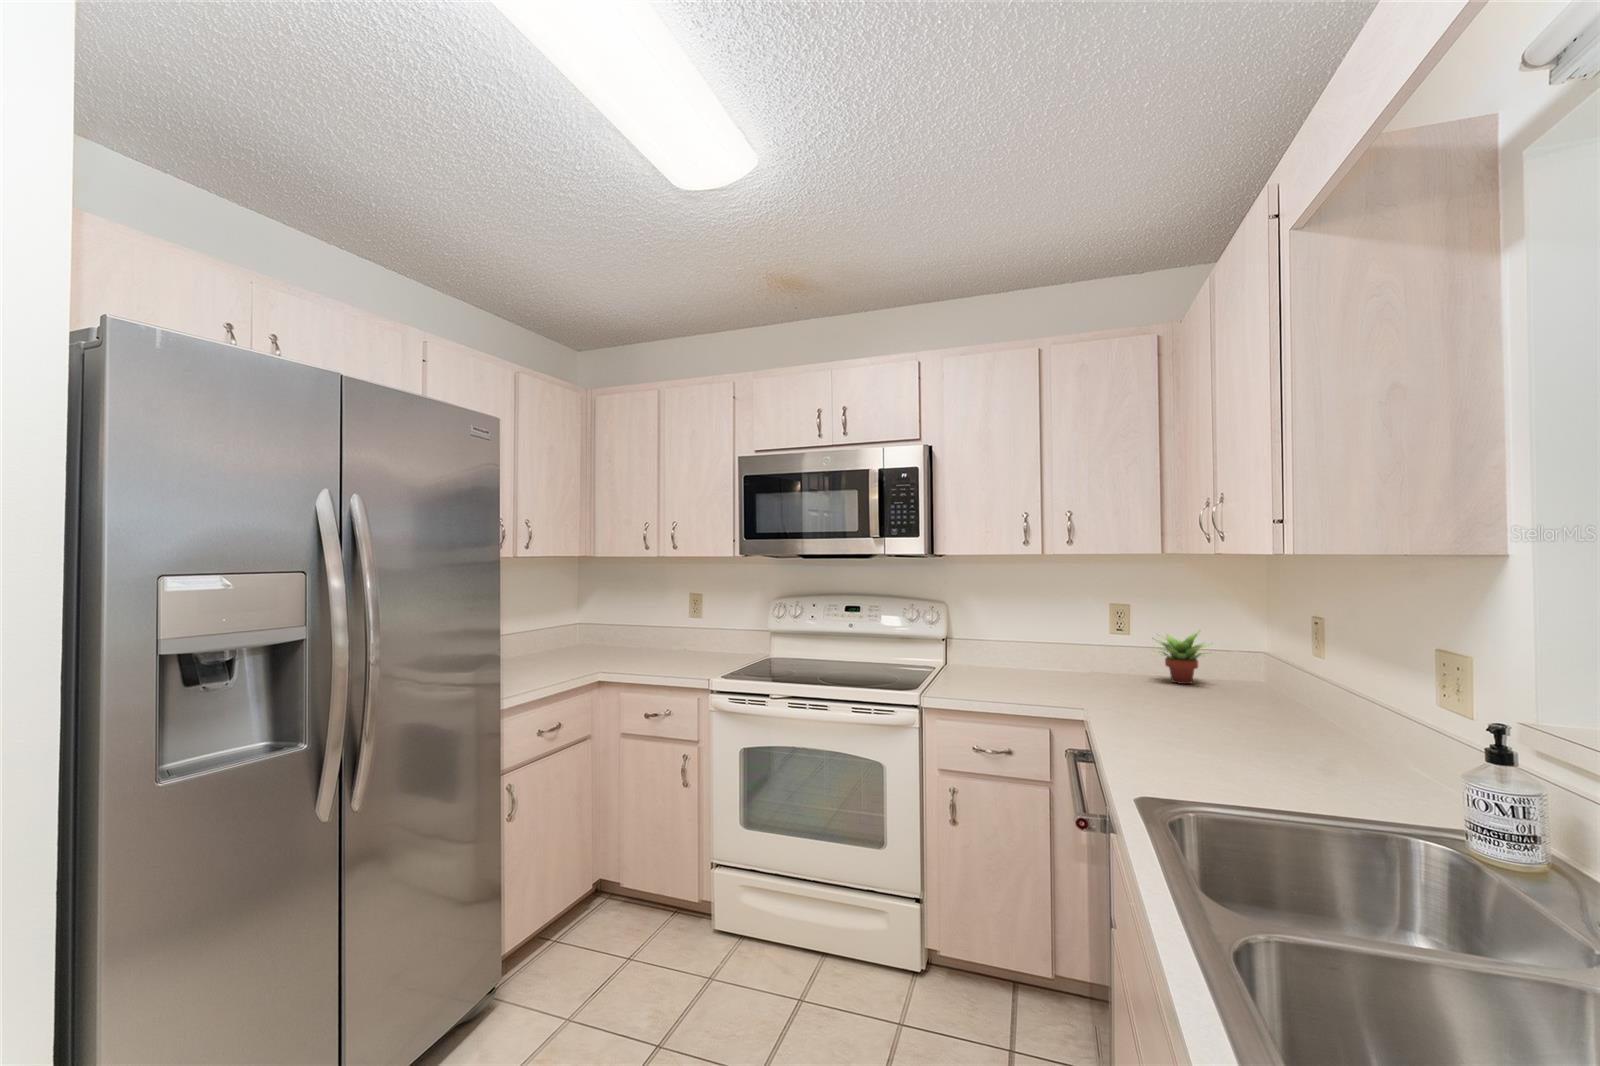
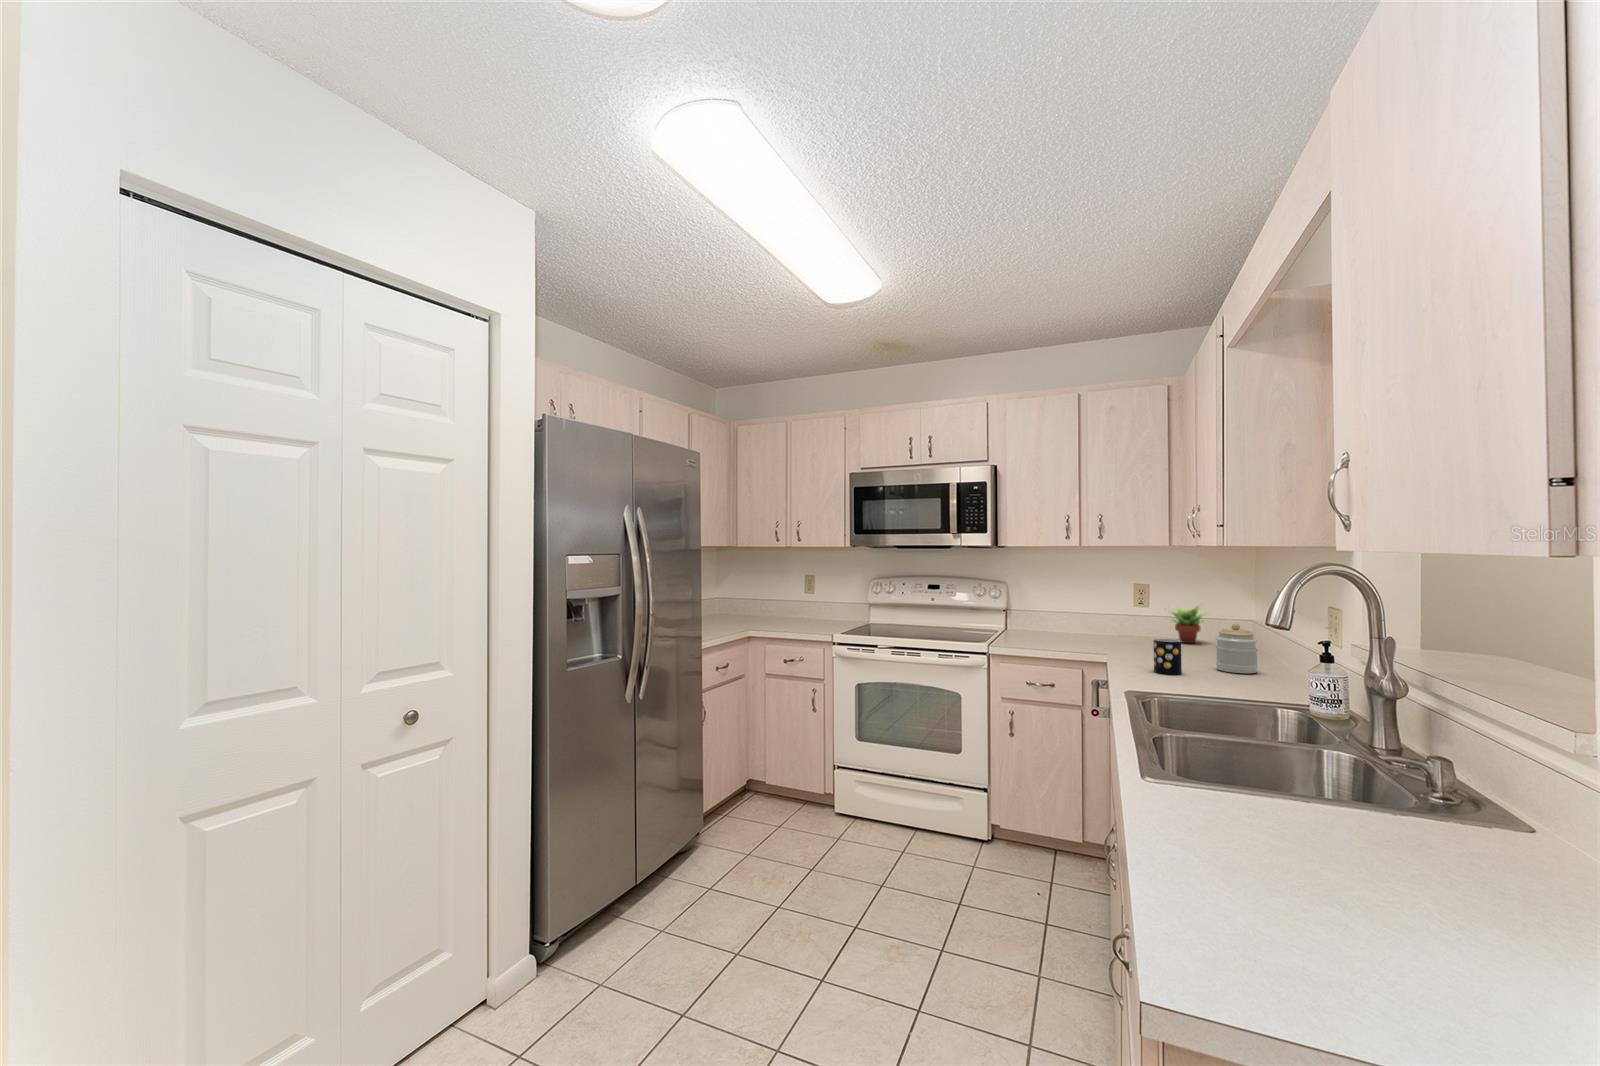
jar: none [1243,668,1305,743] -> present [1216,624,1258,673]
mug: none [1160,692,1202,749] -> present [1153,639,1182,674]

